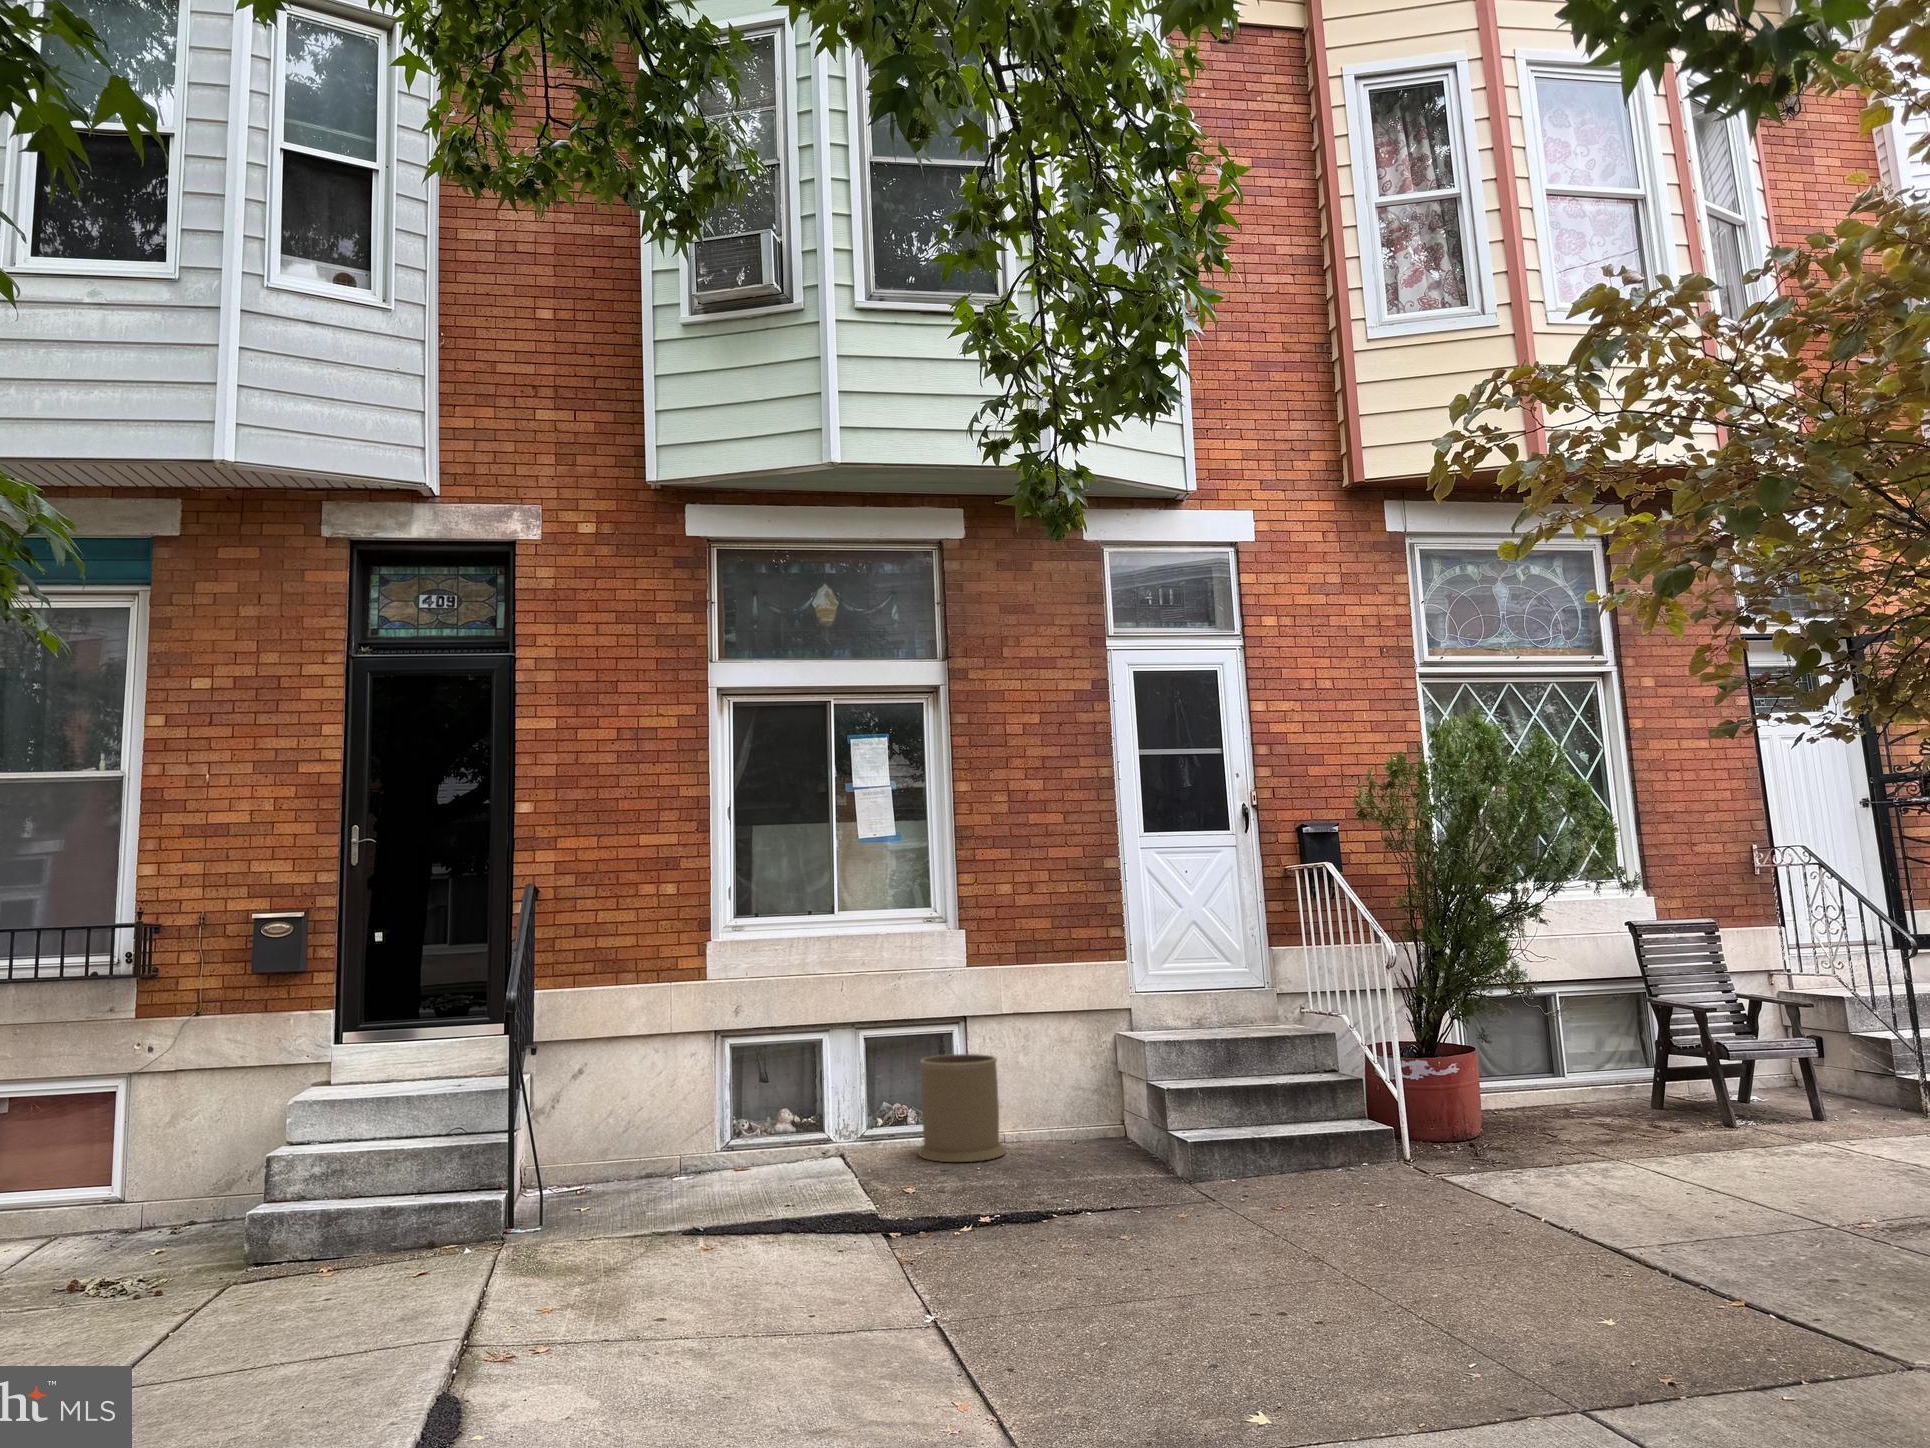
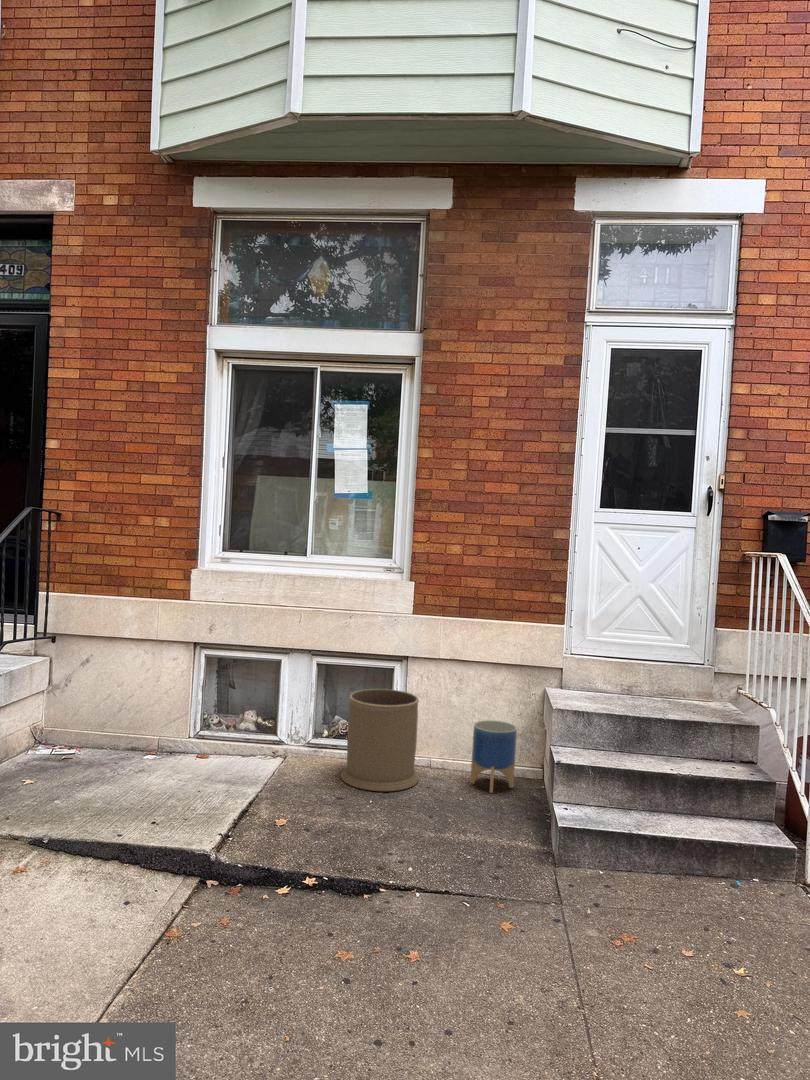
planter: none [1054,1073,1104,1149] -> present [470,720,517,793]

